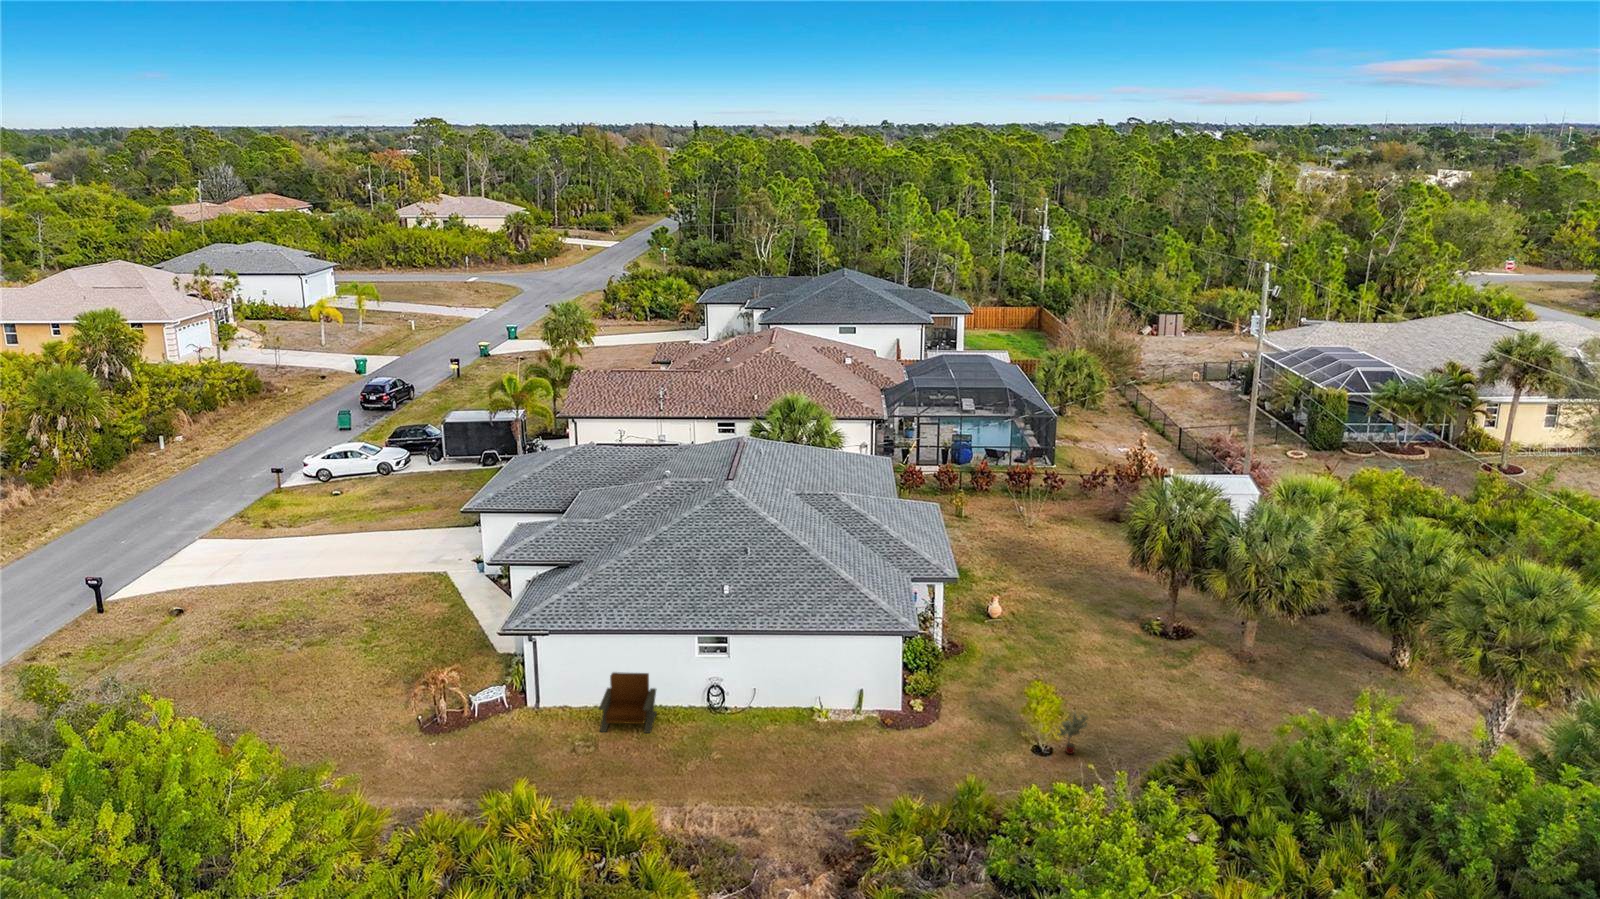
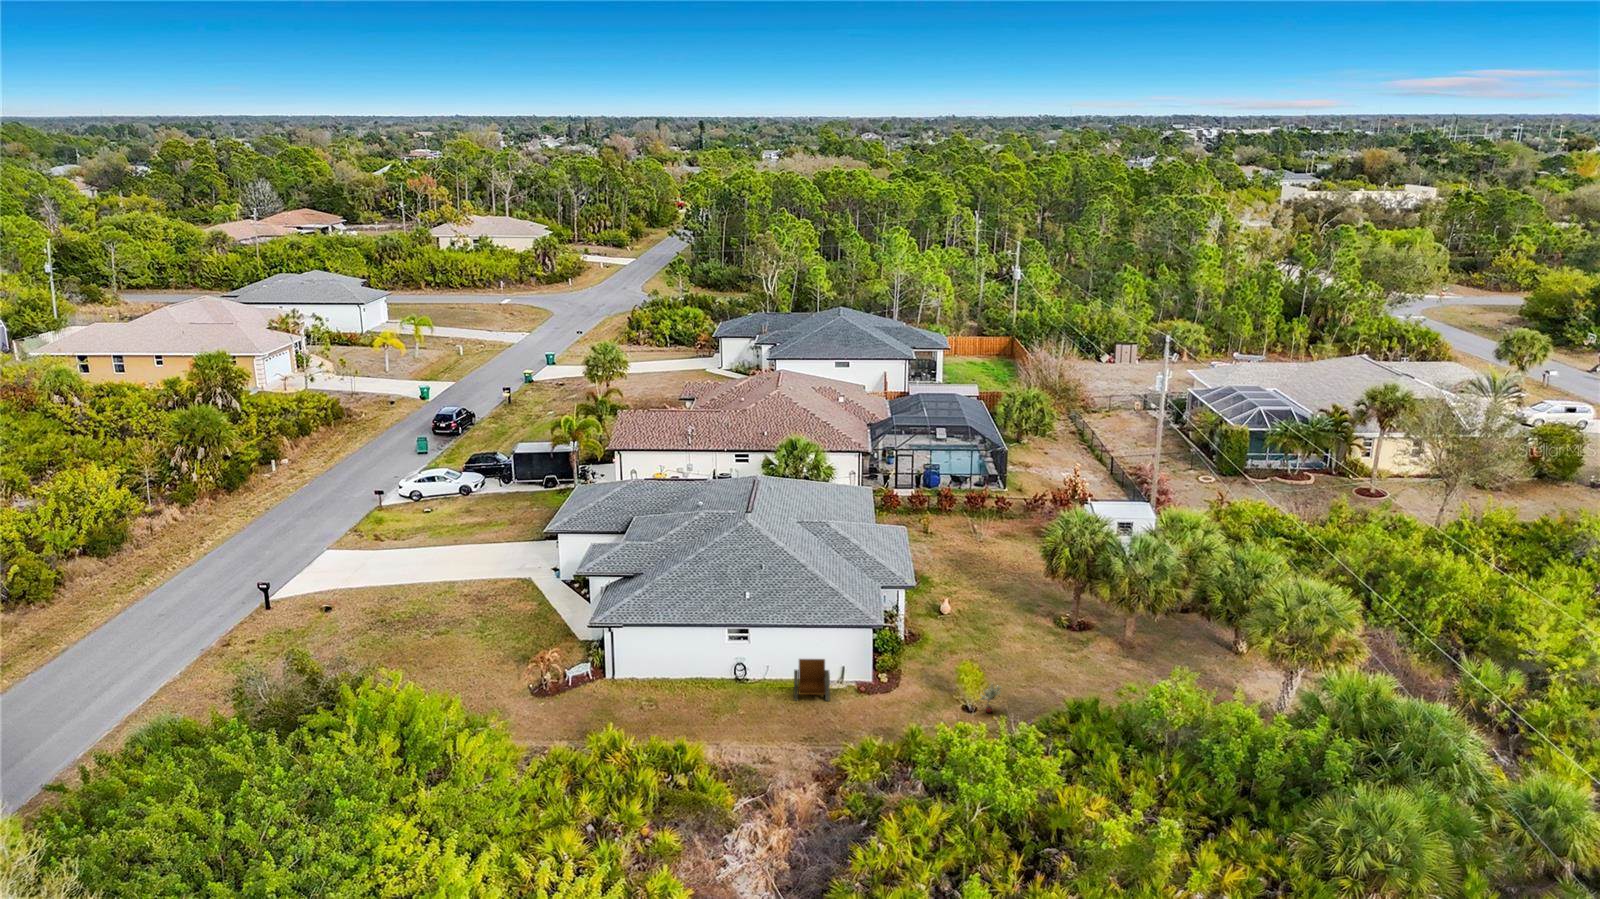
lounge chair: present [599,672,657,733] -> present [794,659,830,701]

